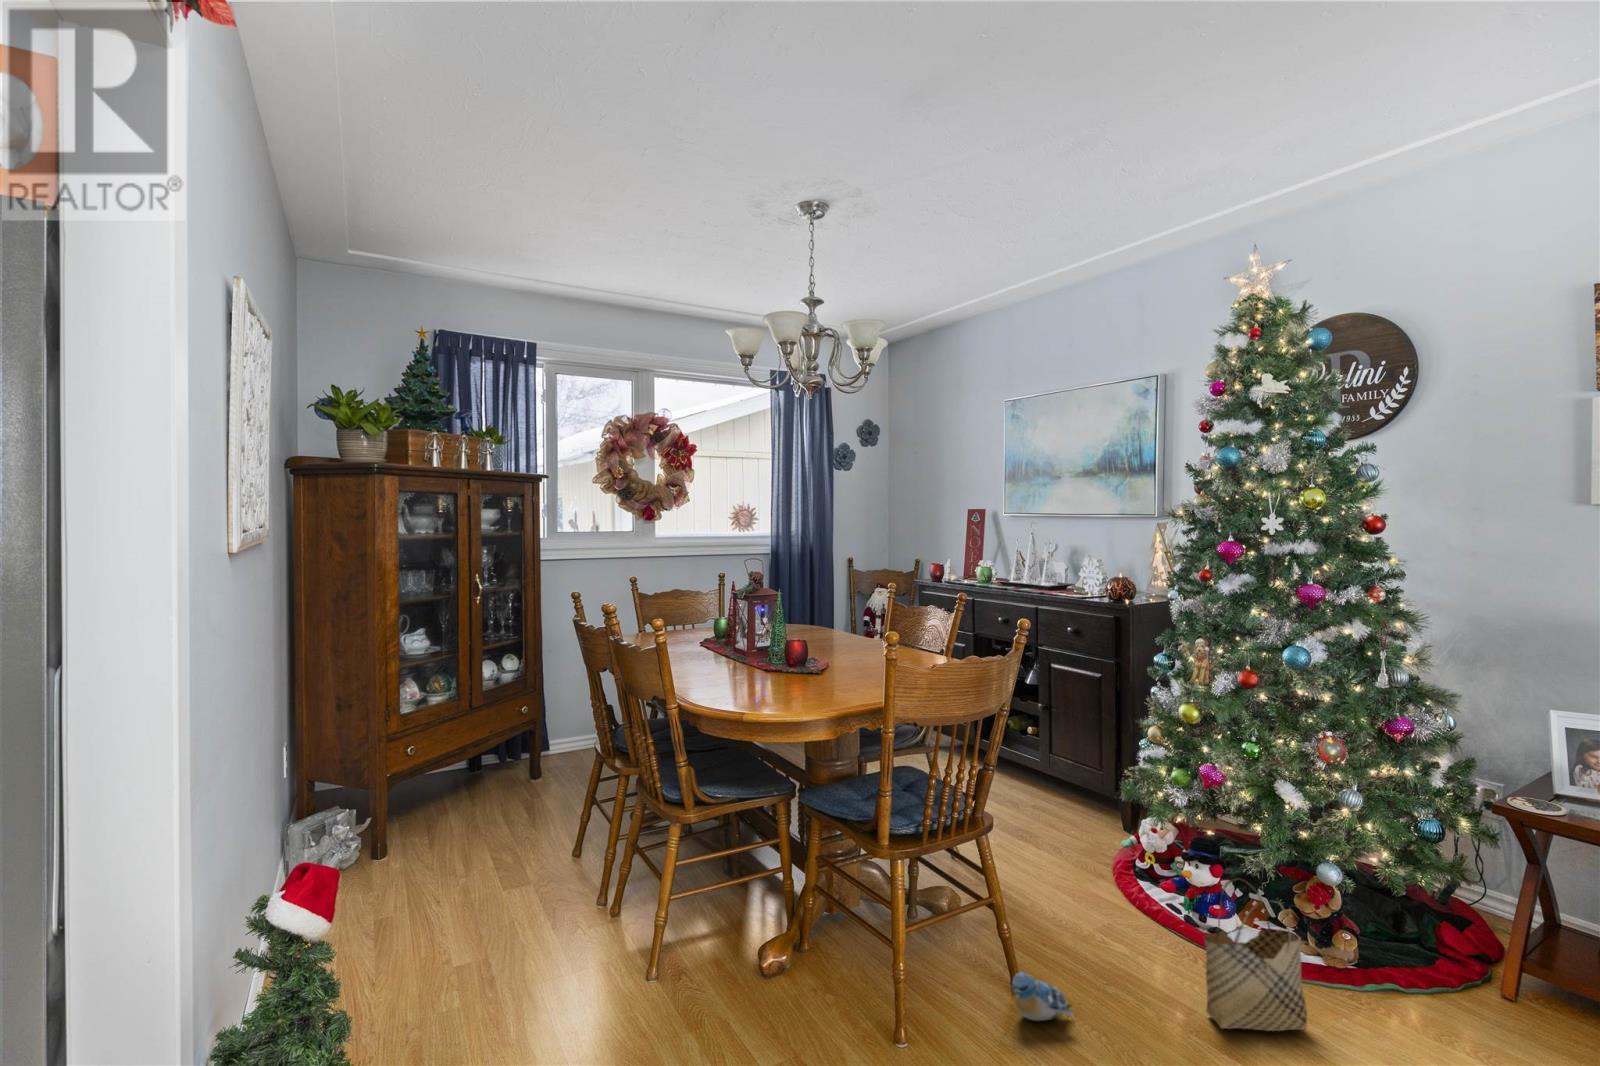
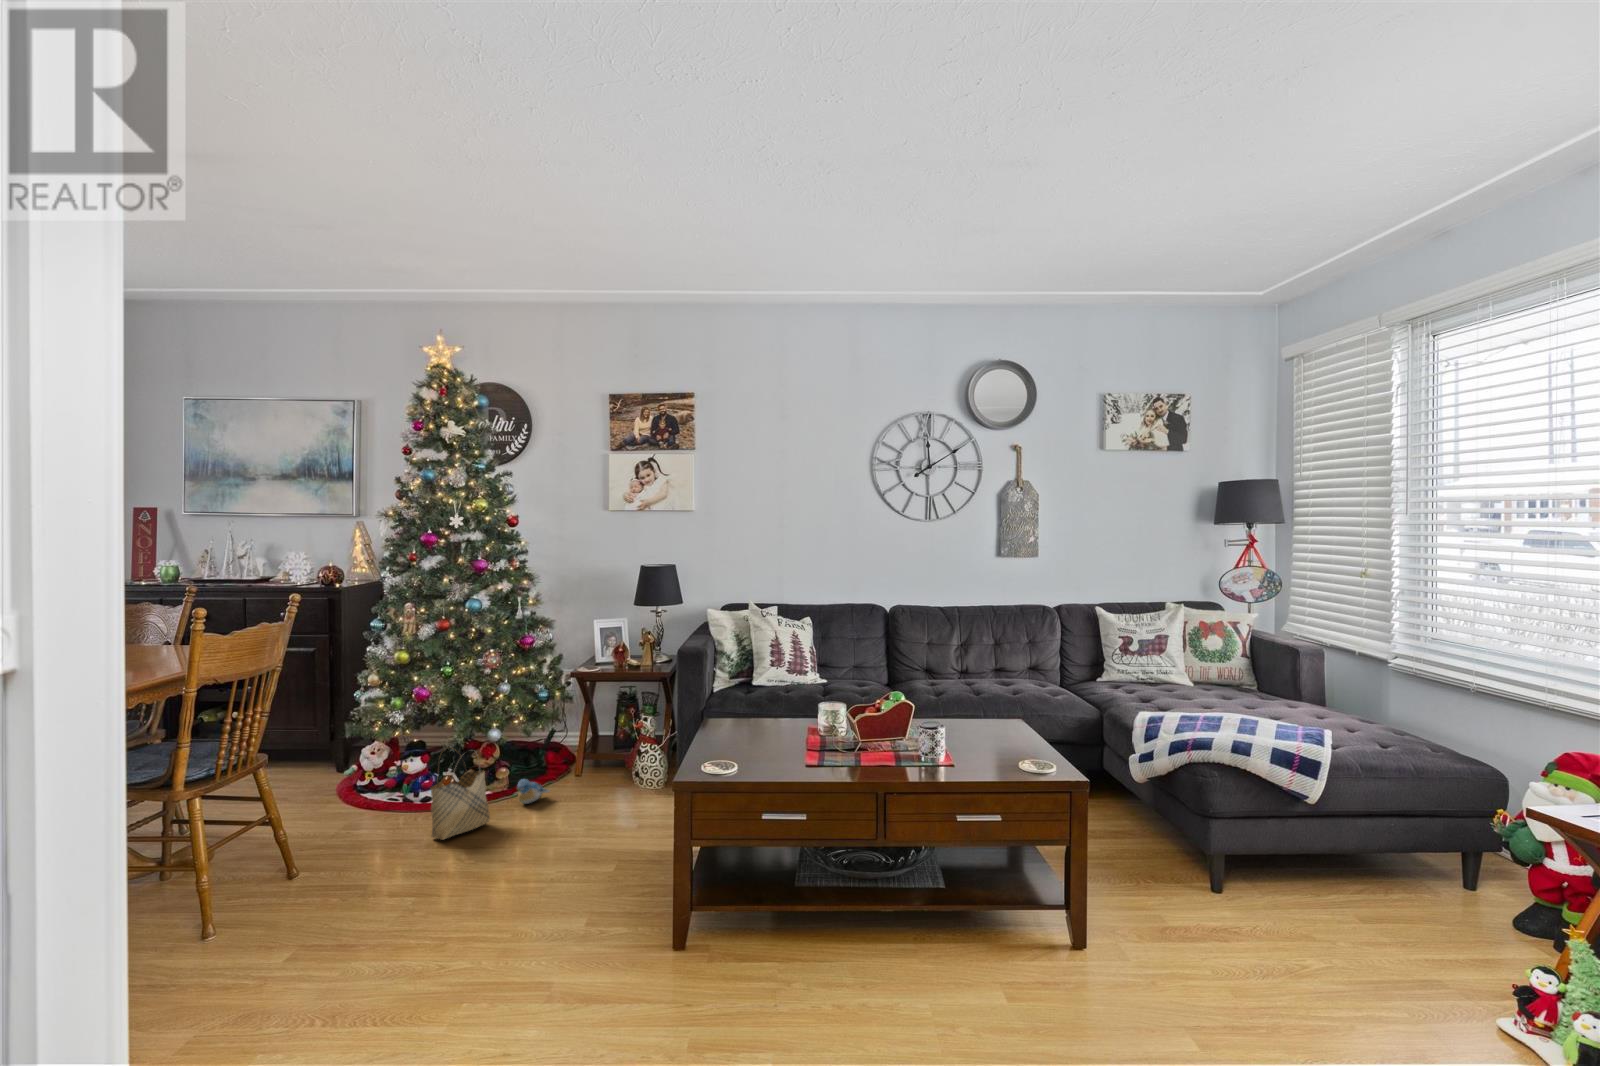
plush toy: present [1011,972,1074,1021] -> present [517,779,549,804]

